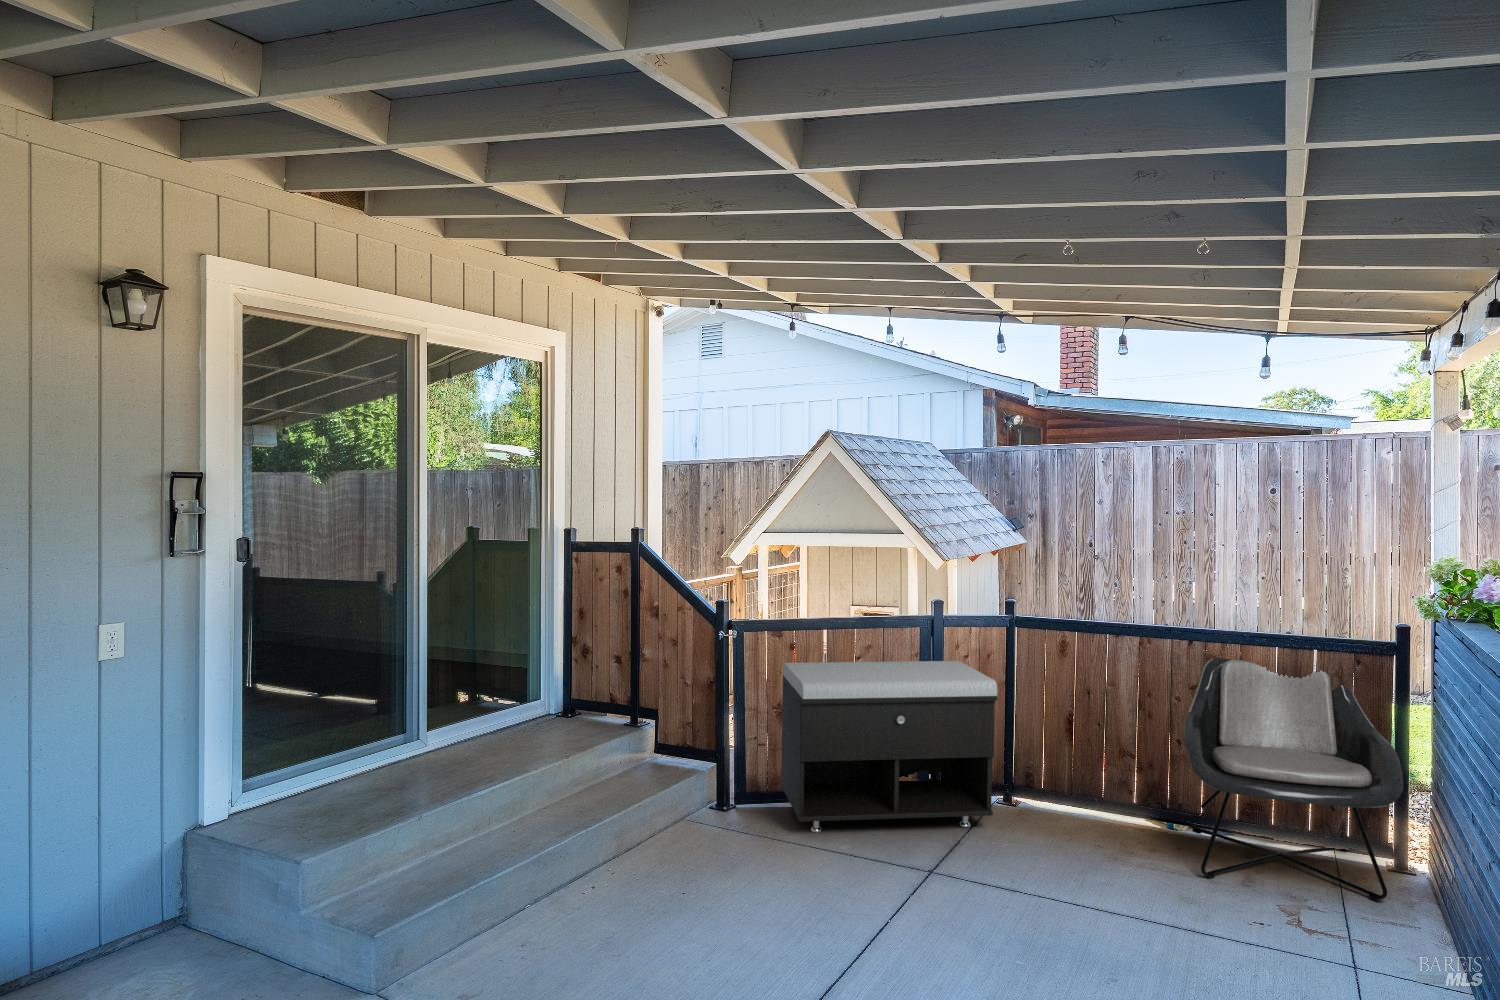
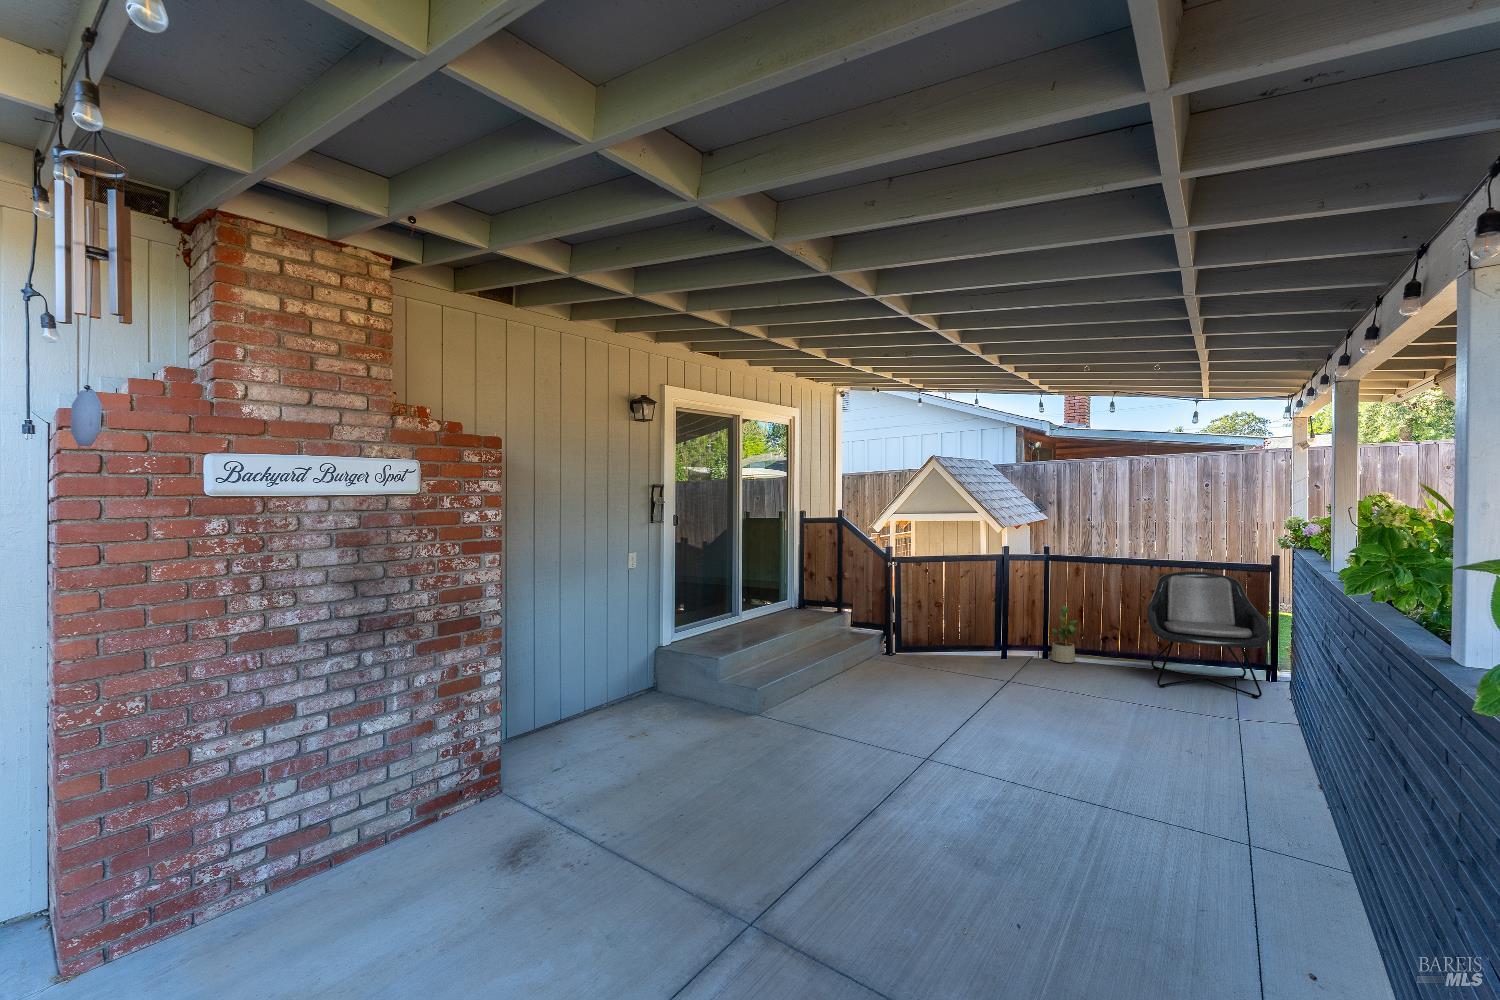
storage bench: present [781,661,997,832] -> none [922,579,1042,665]
potted plant: none [1014,712,1062,820] -> present [1051,605,1078,663]

